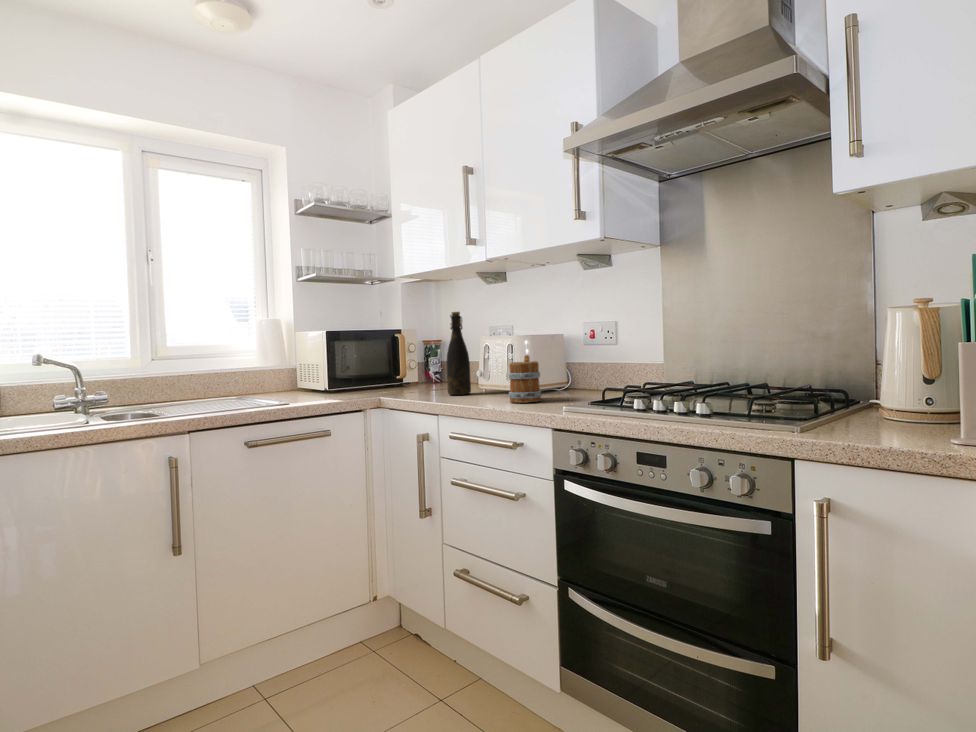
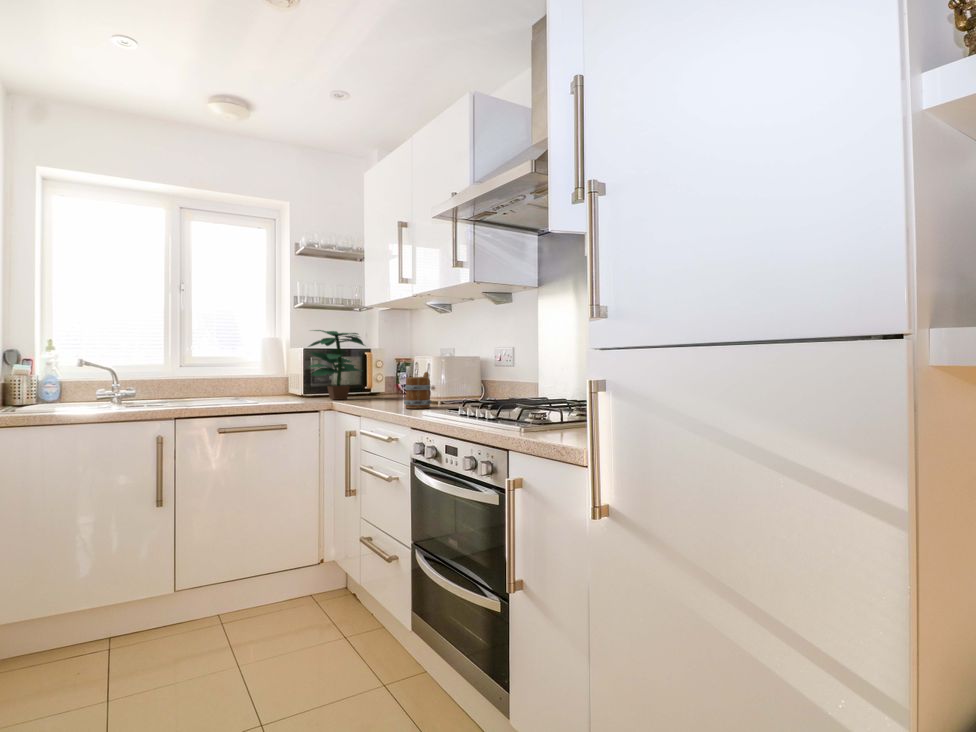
potted plant: none [333,308,408,394] -> present [309,330,364,400]
bottle: present [446,312,471,395] -> none [382,336,401,402]

